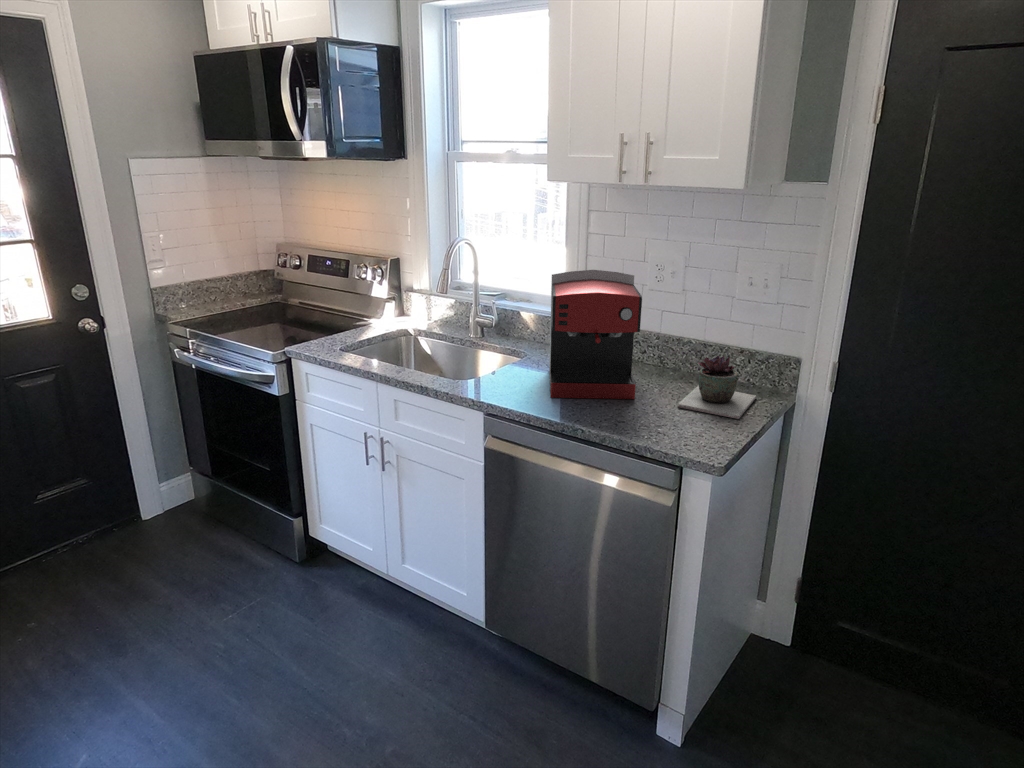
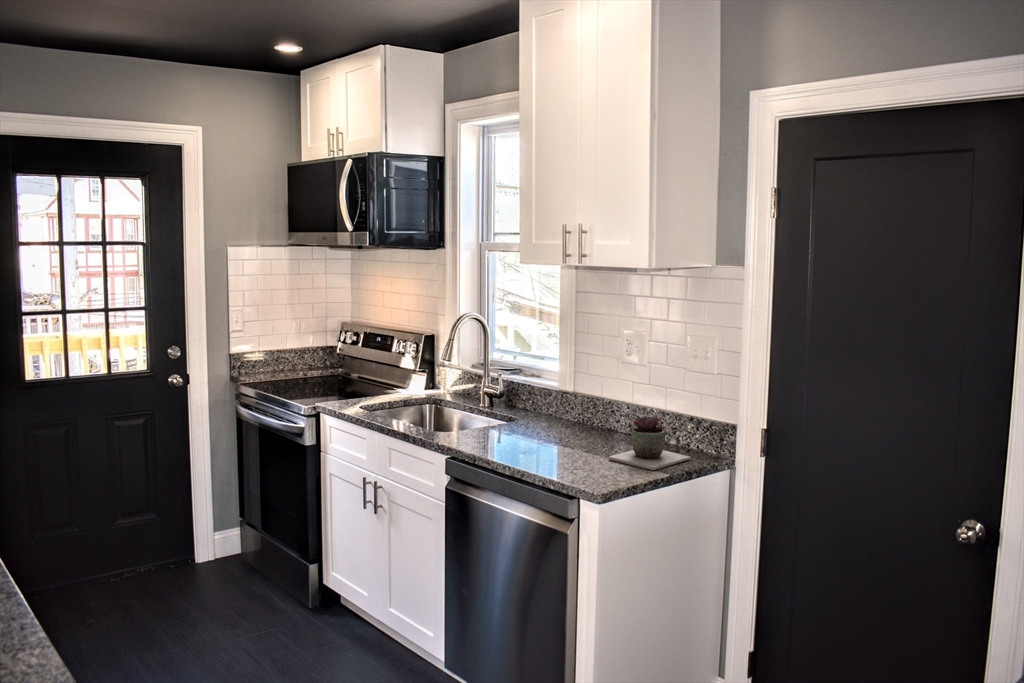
coffee maker: present [549,270,642,399] -> none [505,339,594,452]

